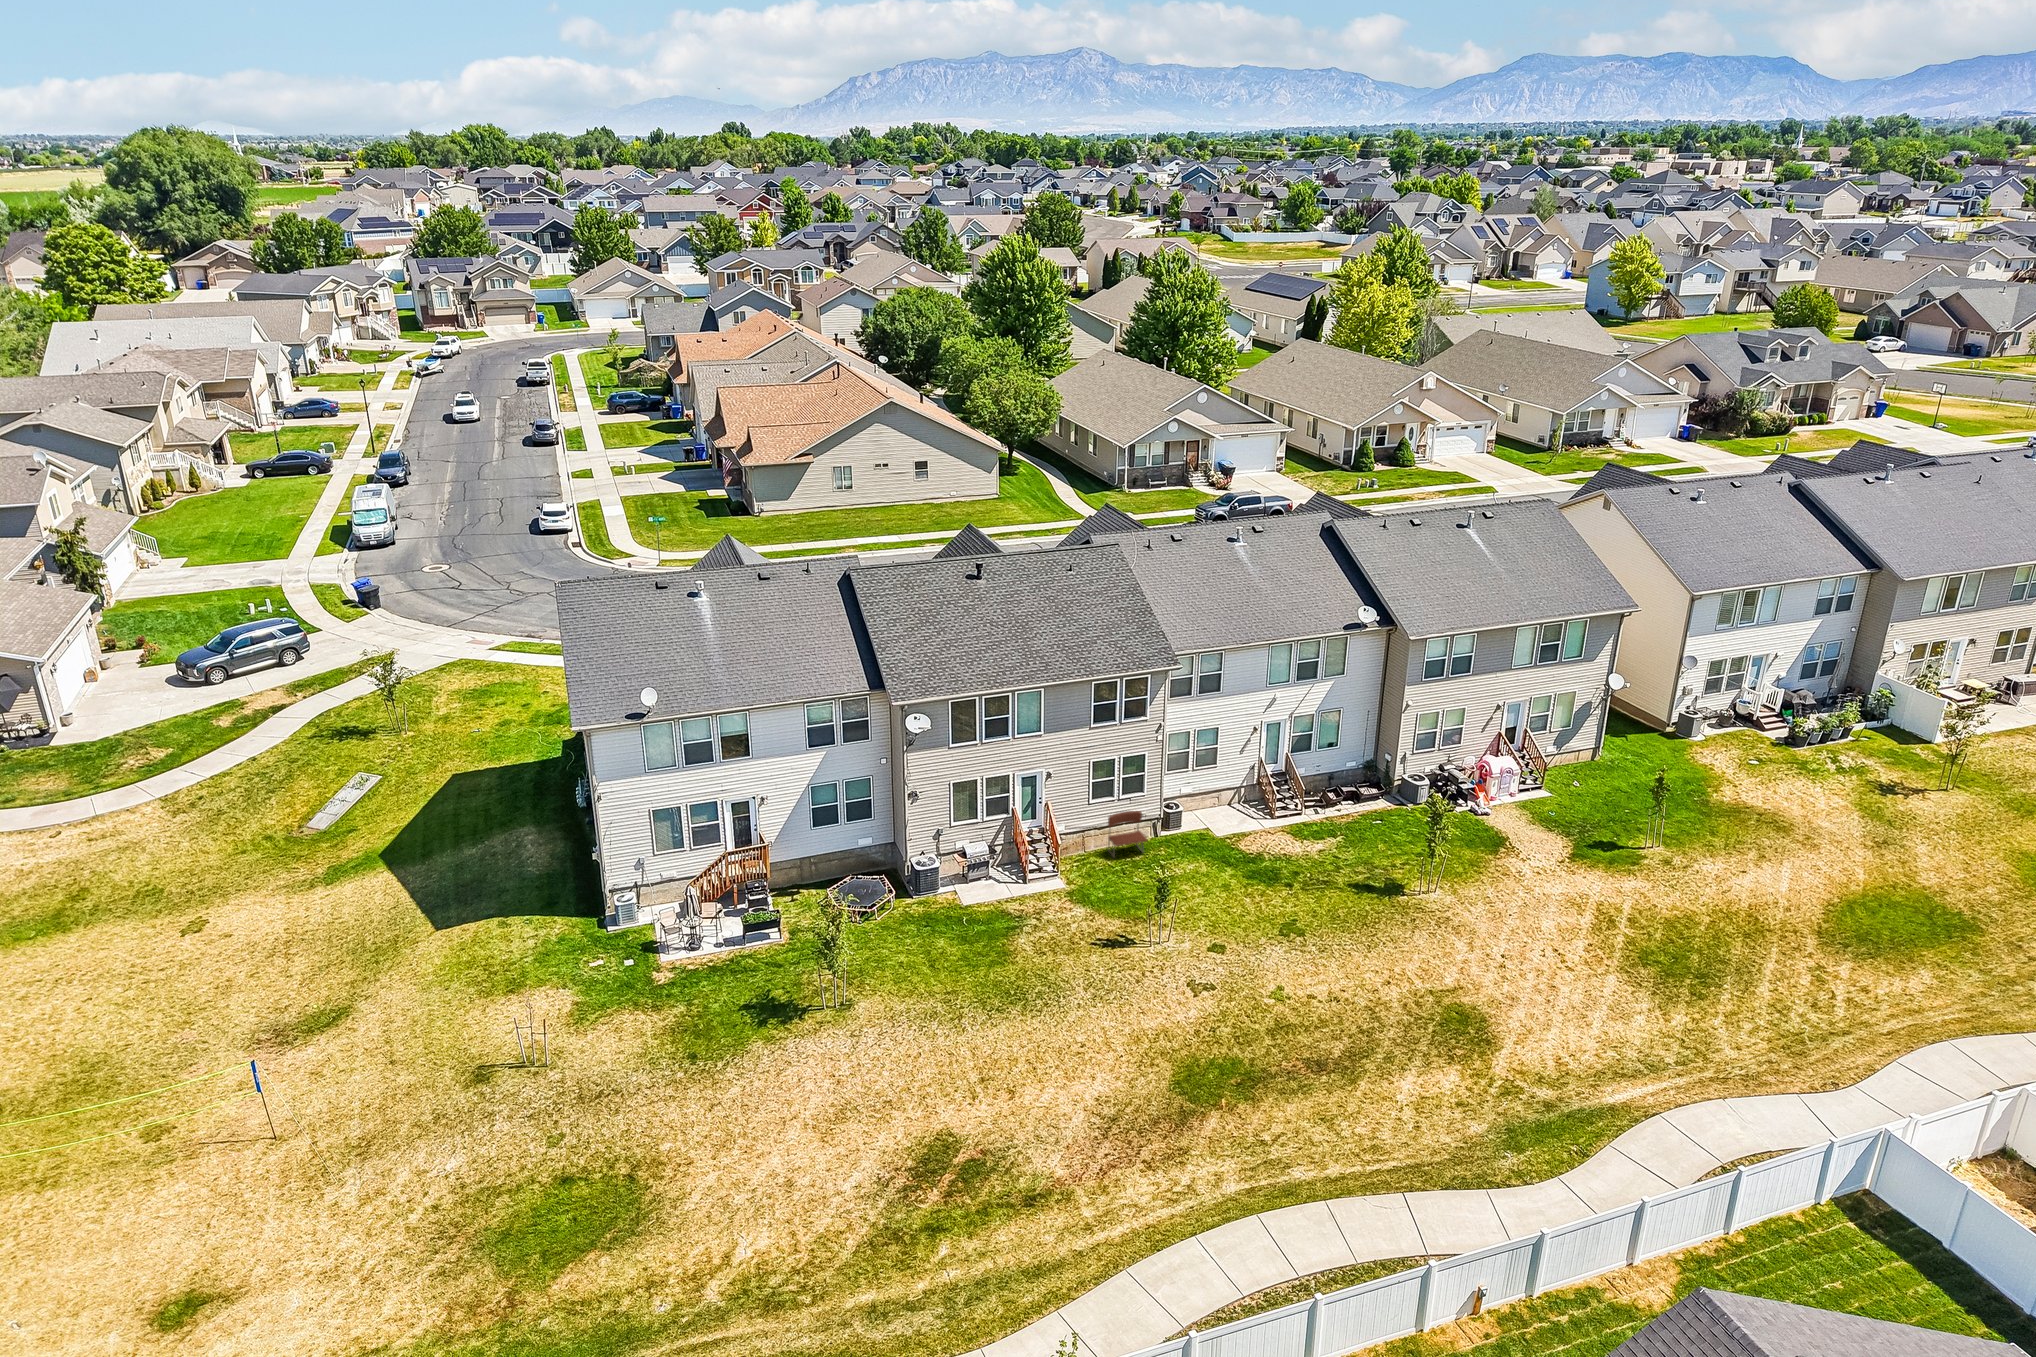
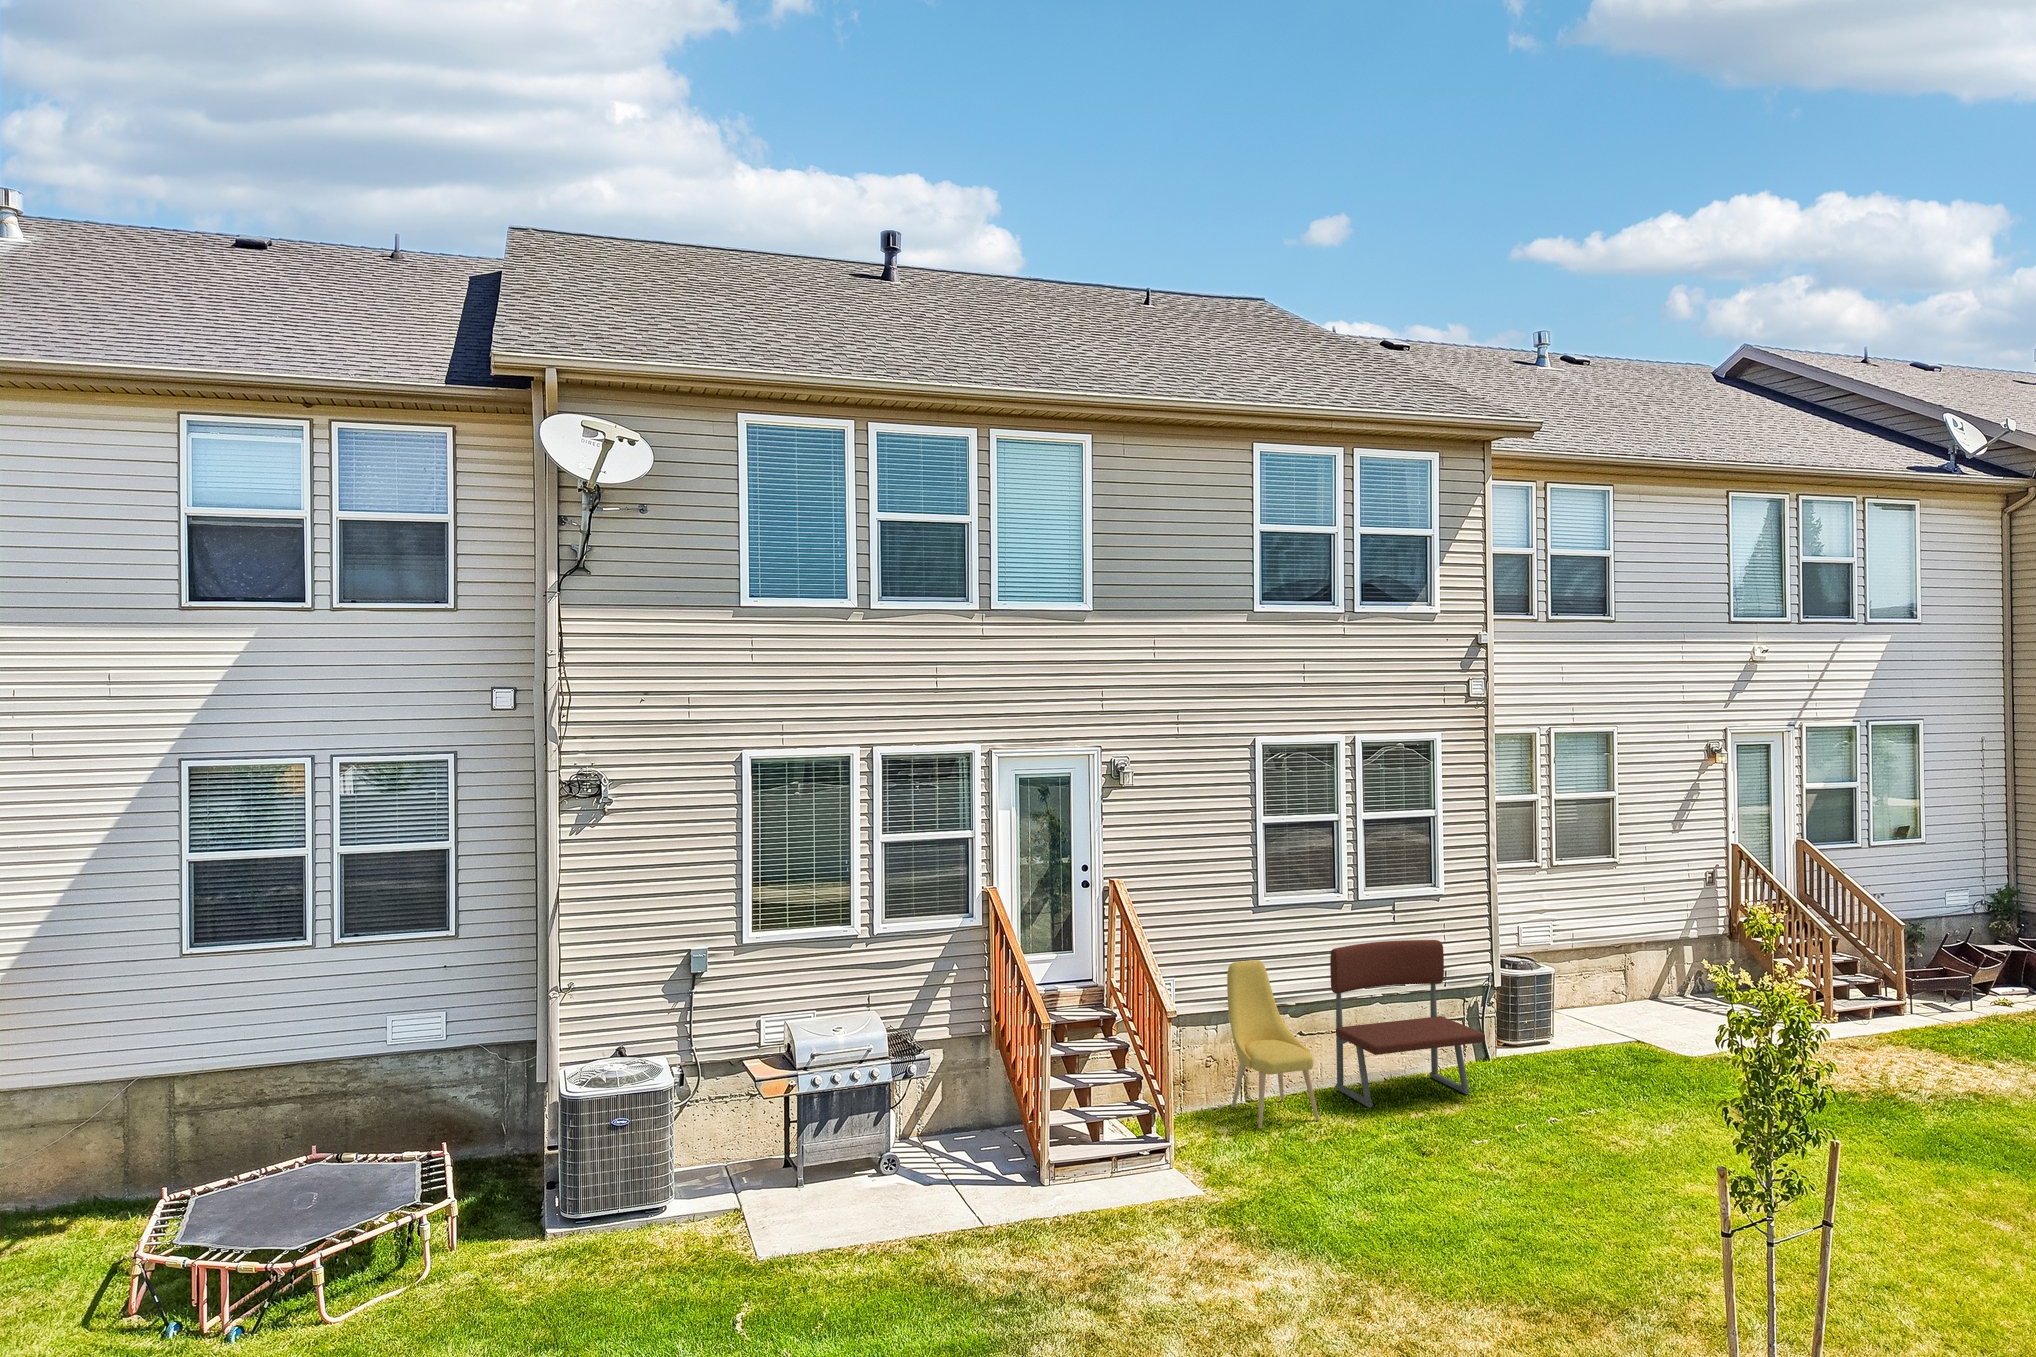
chair: none [1077,819,1099,866] -> present [1227,960,1319,1129]

